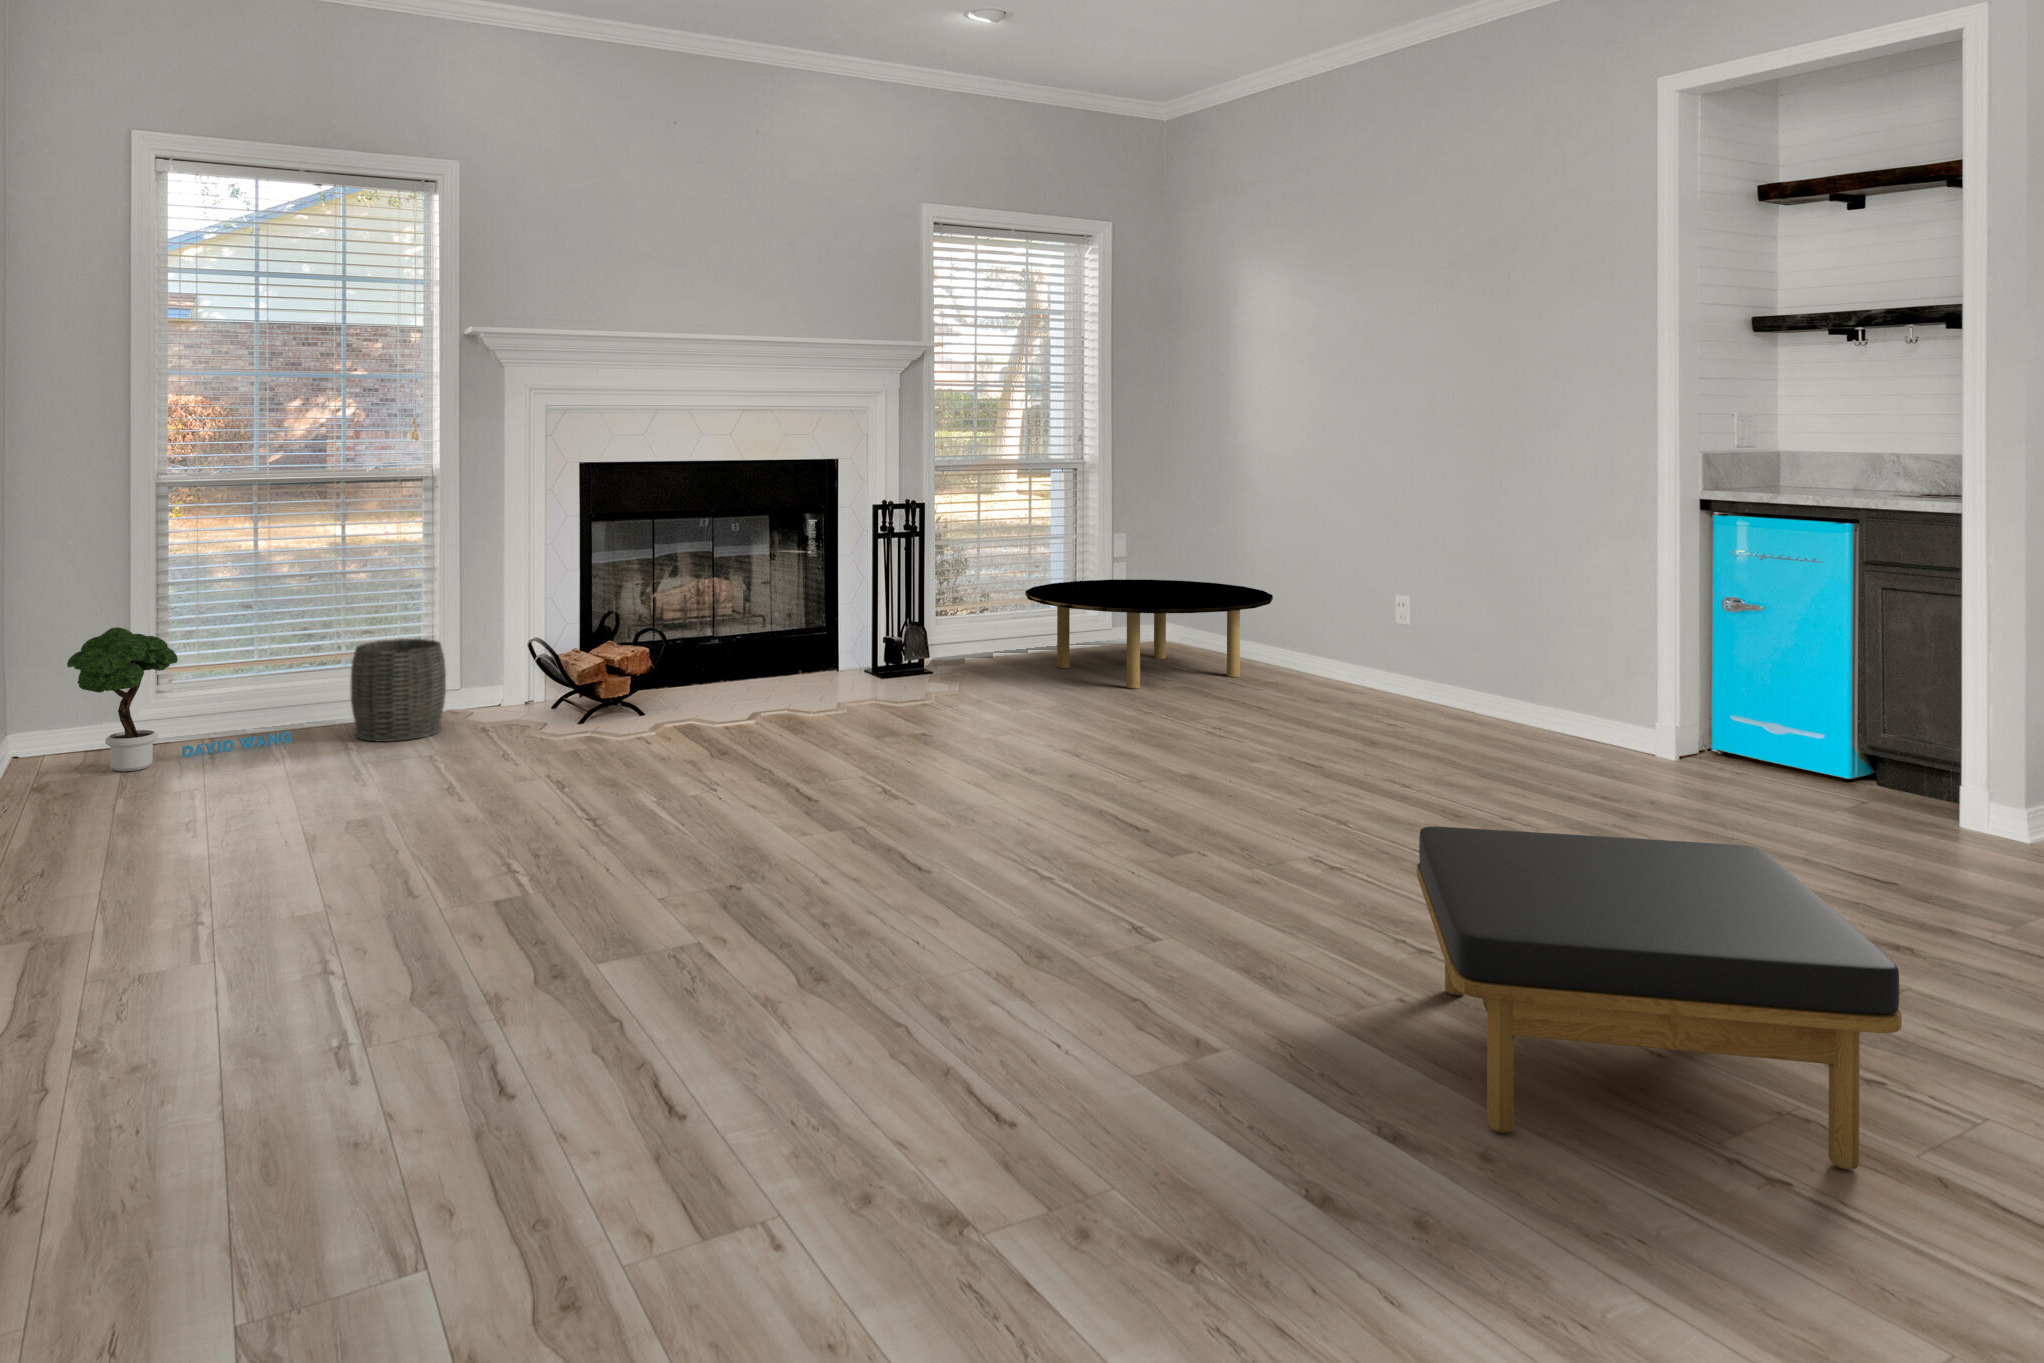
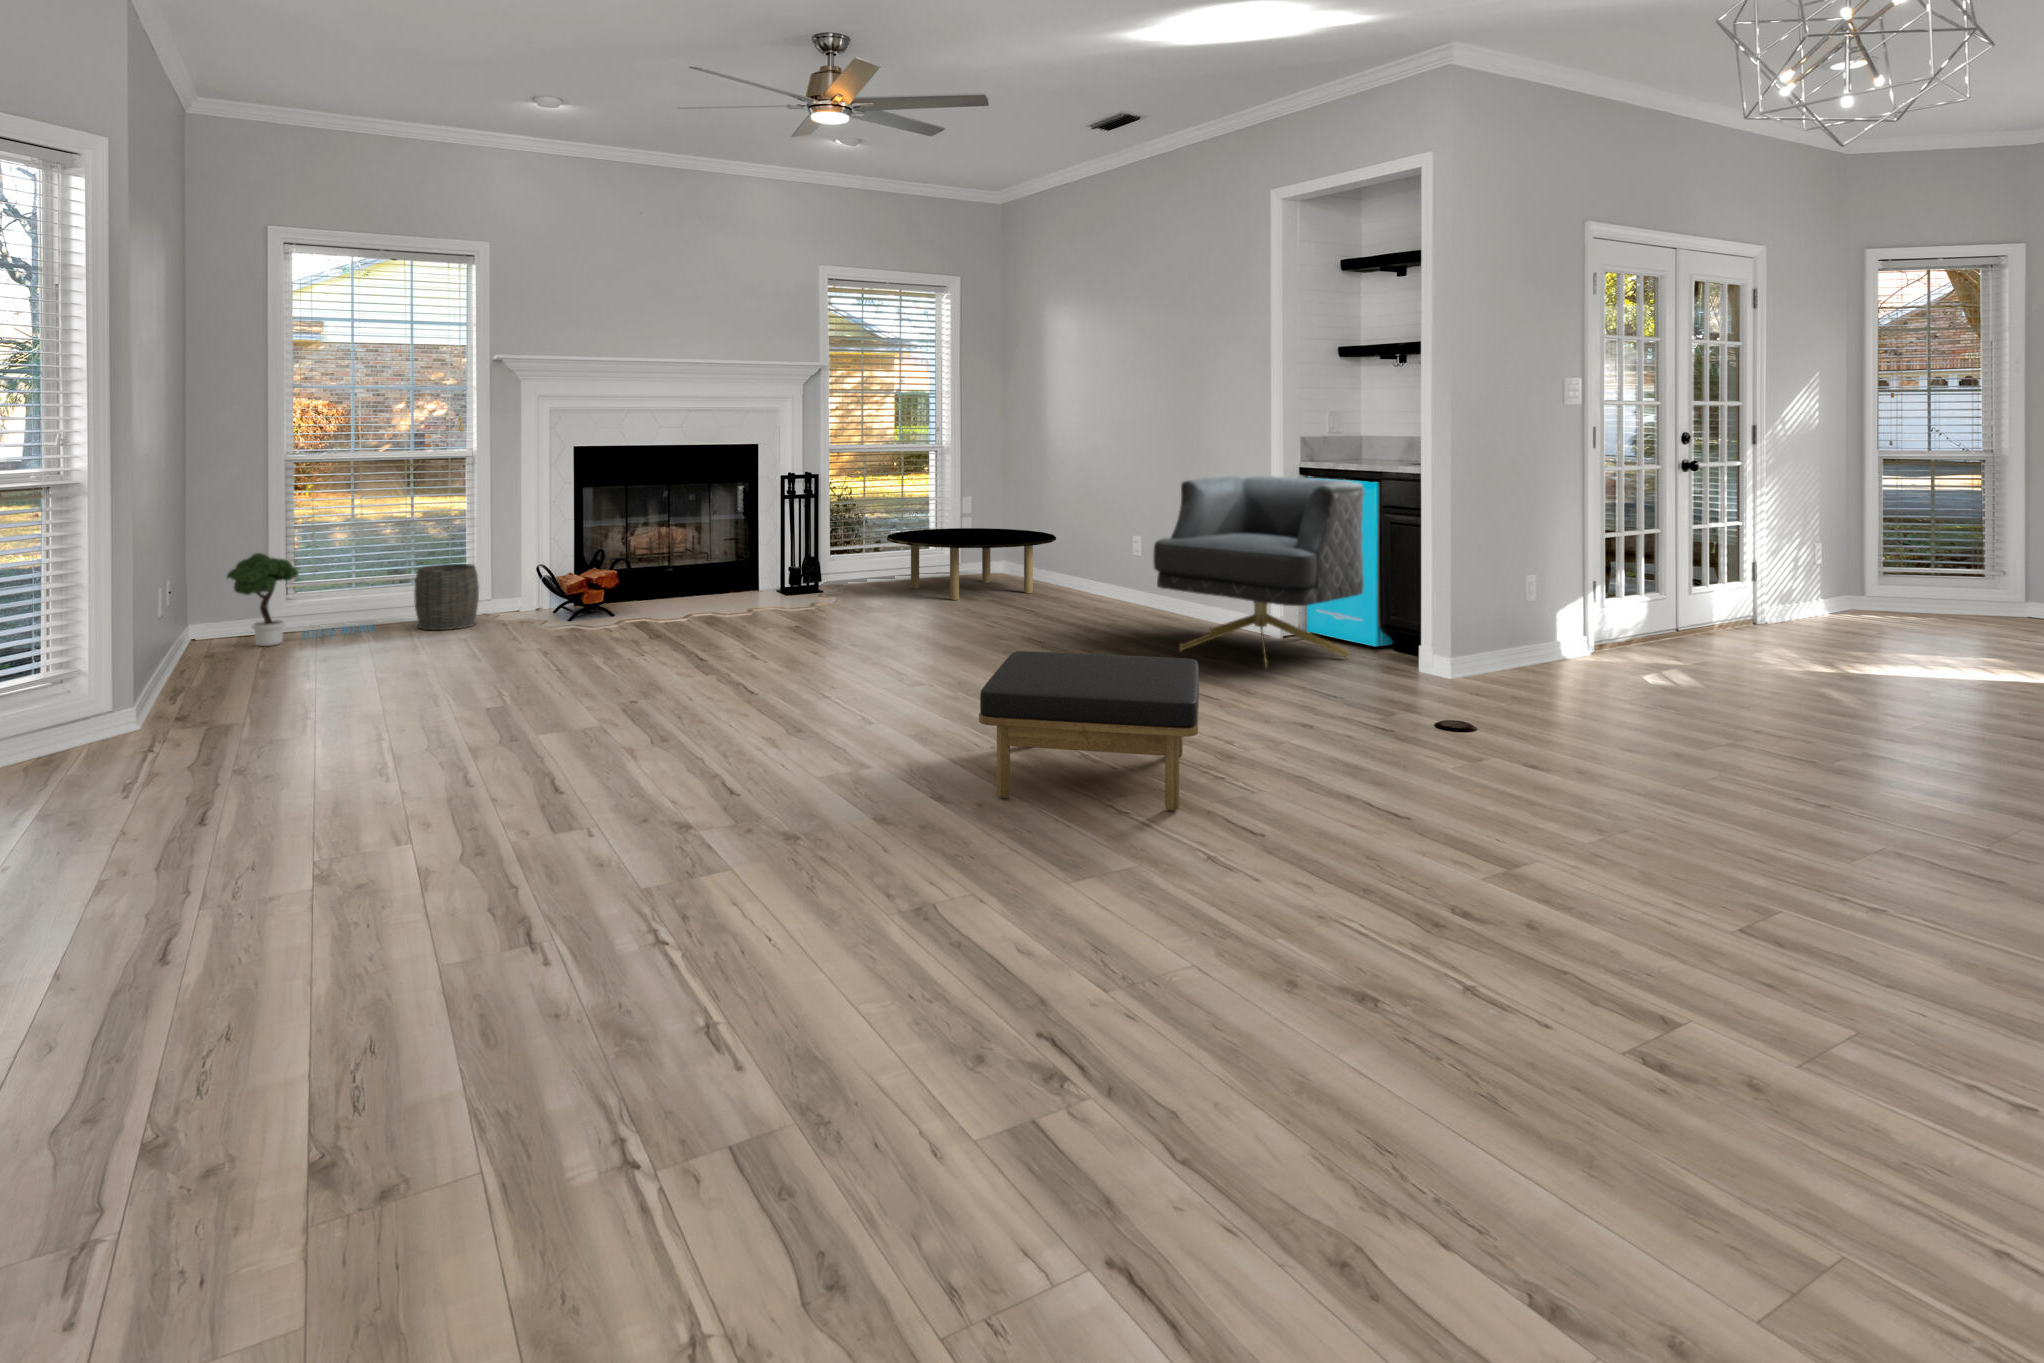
armchair: none [1496,512,1839,819] -> present [1153,476,1364,666]

